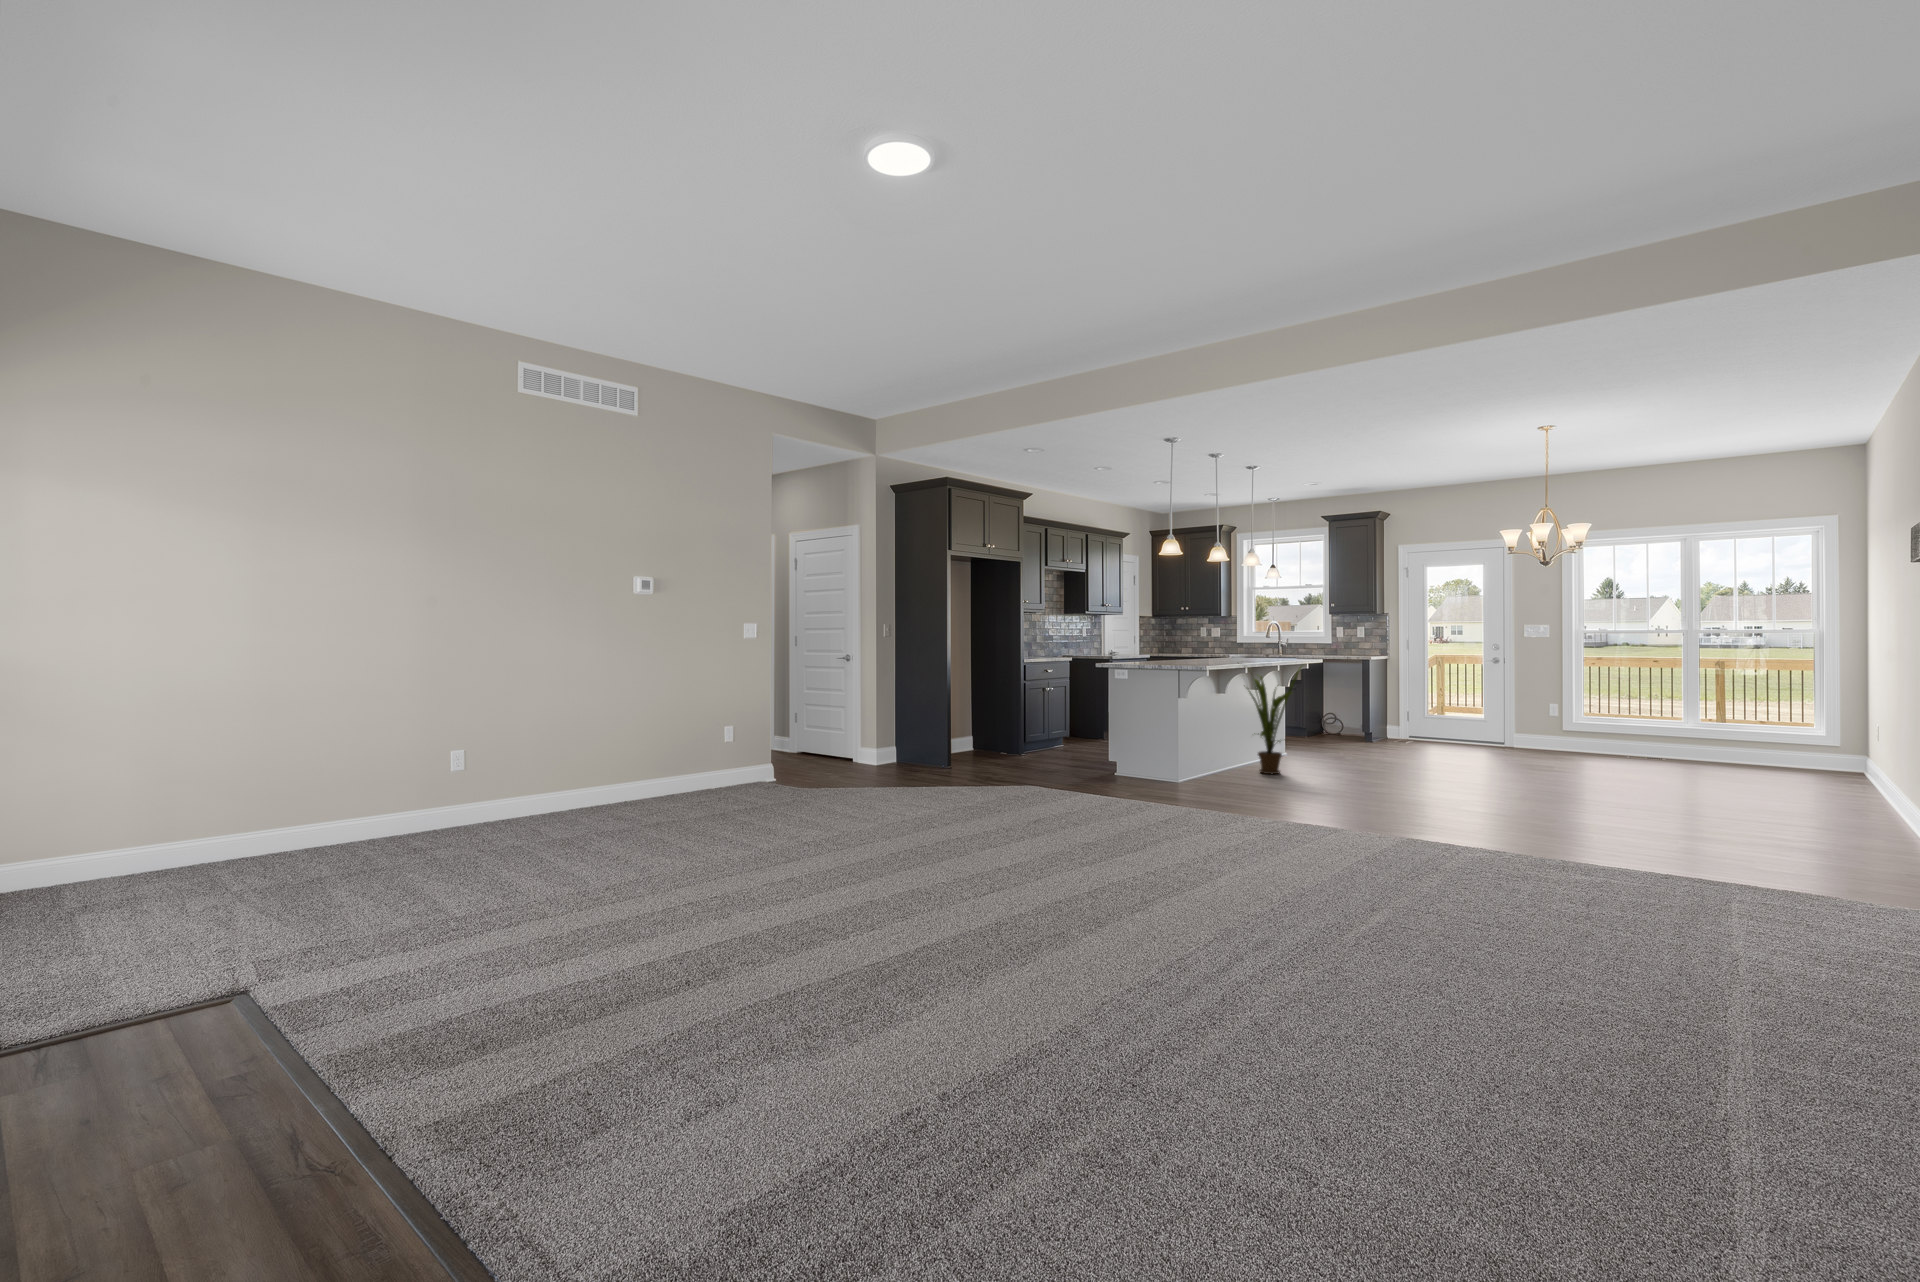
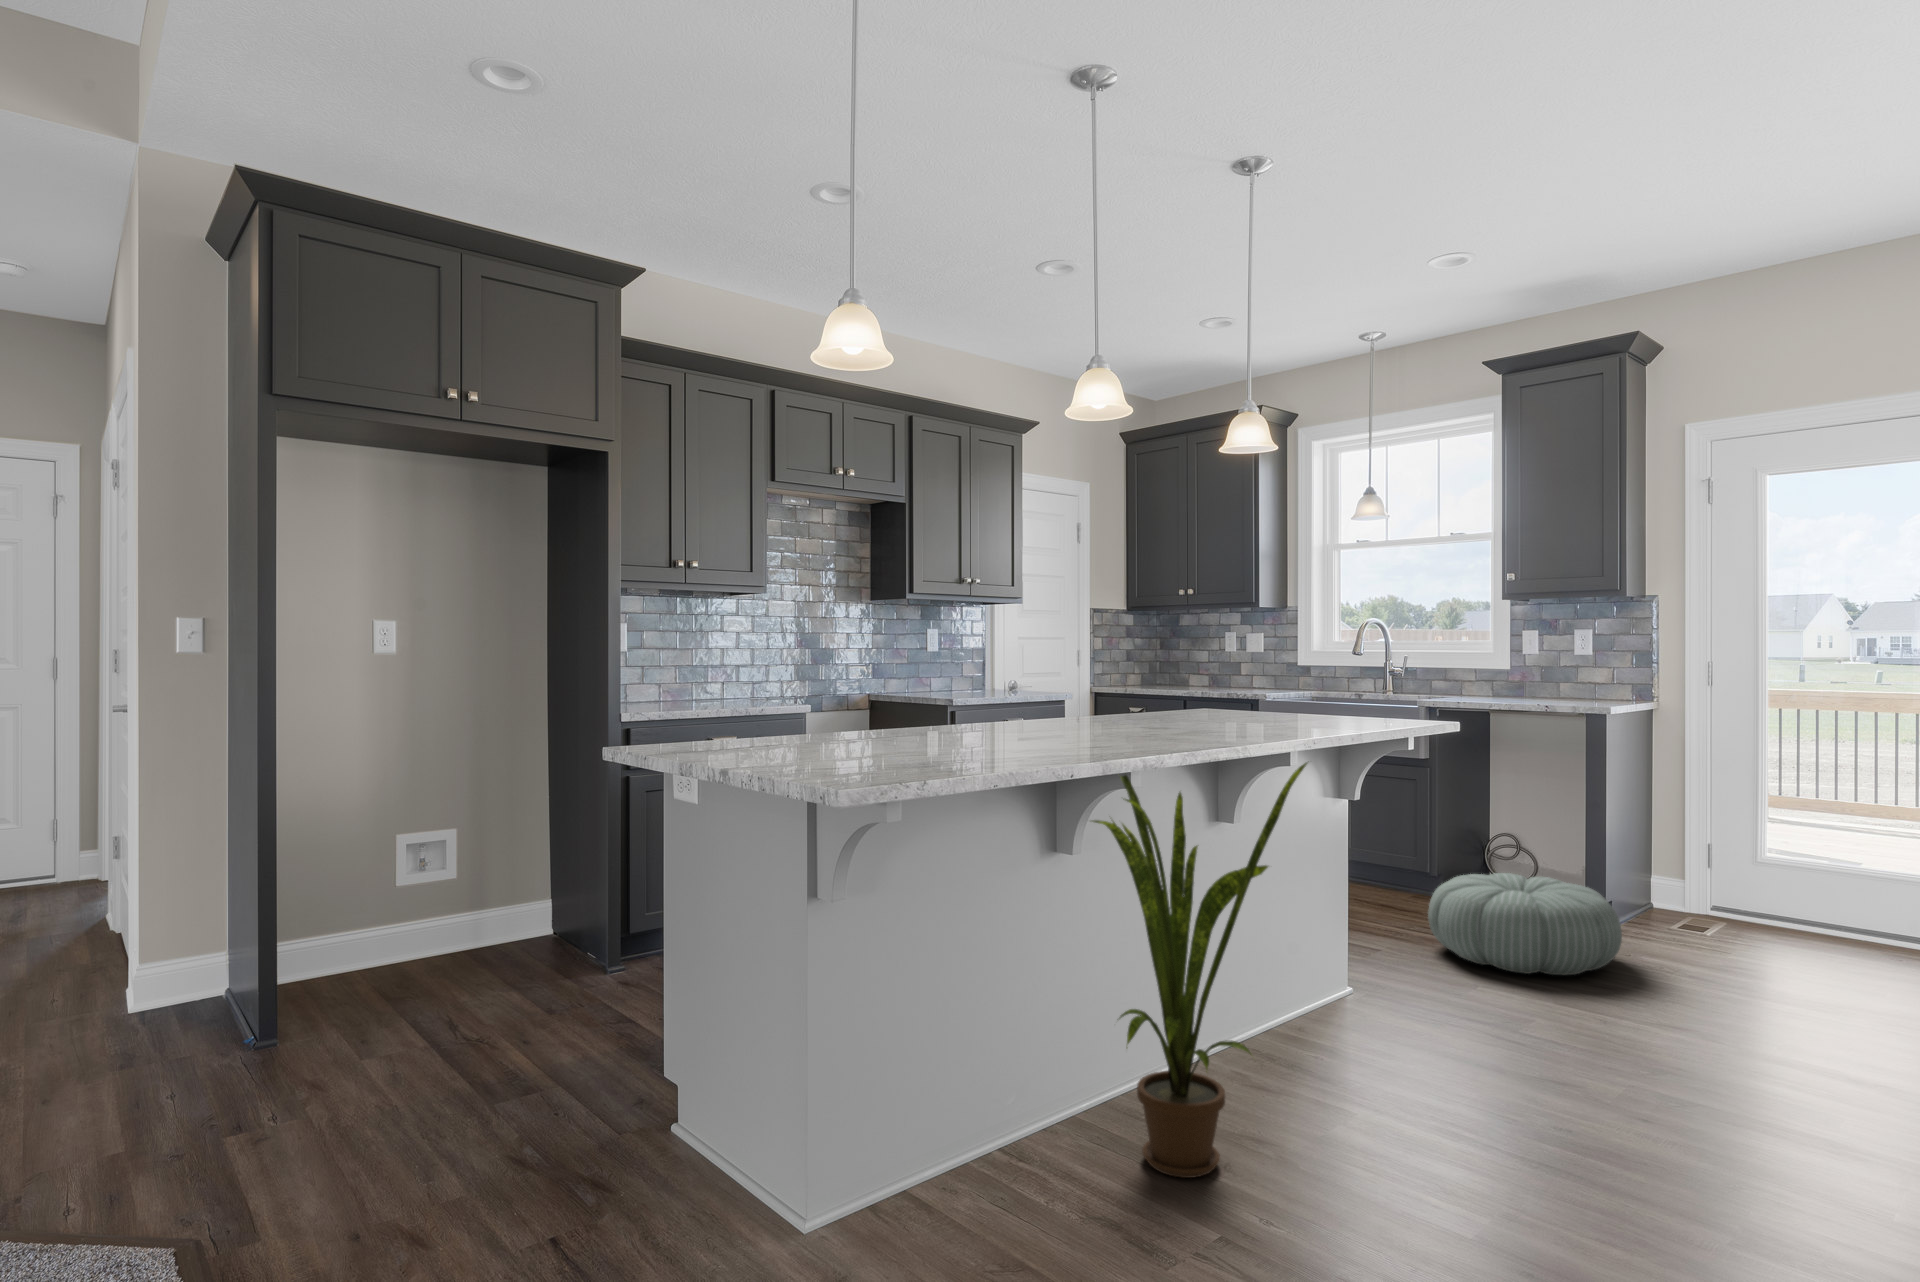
pouf: none [1310,718,1377,748] -> present [1428,873,1622,975]

